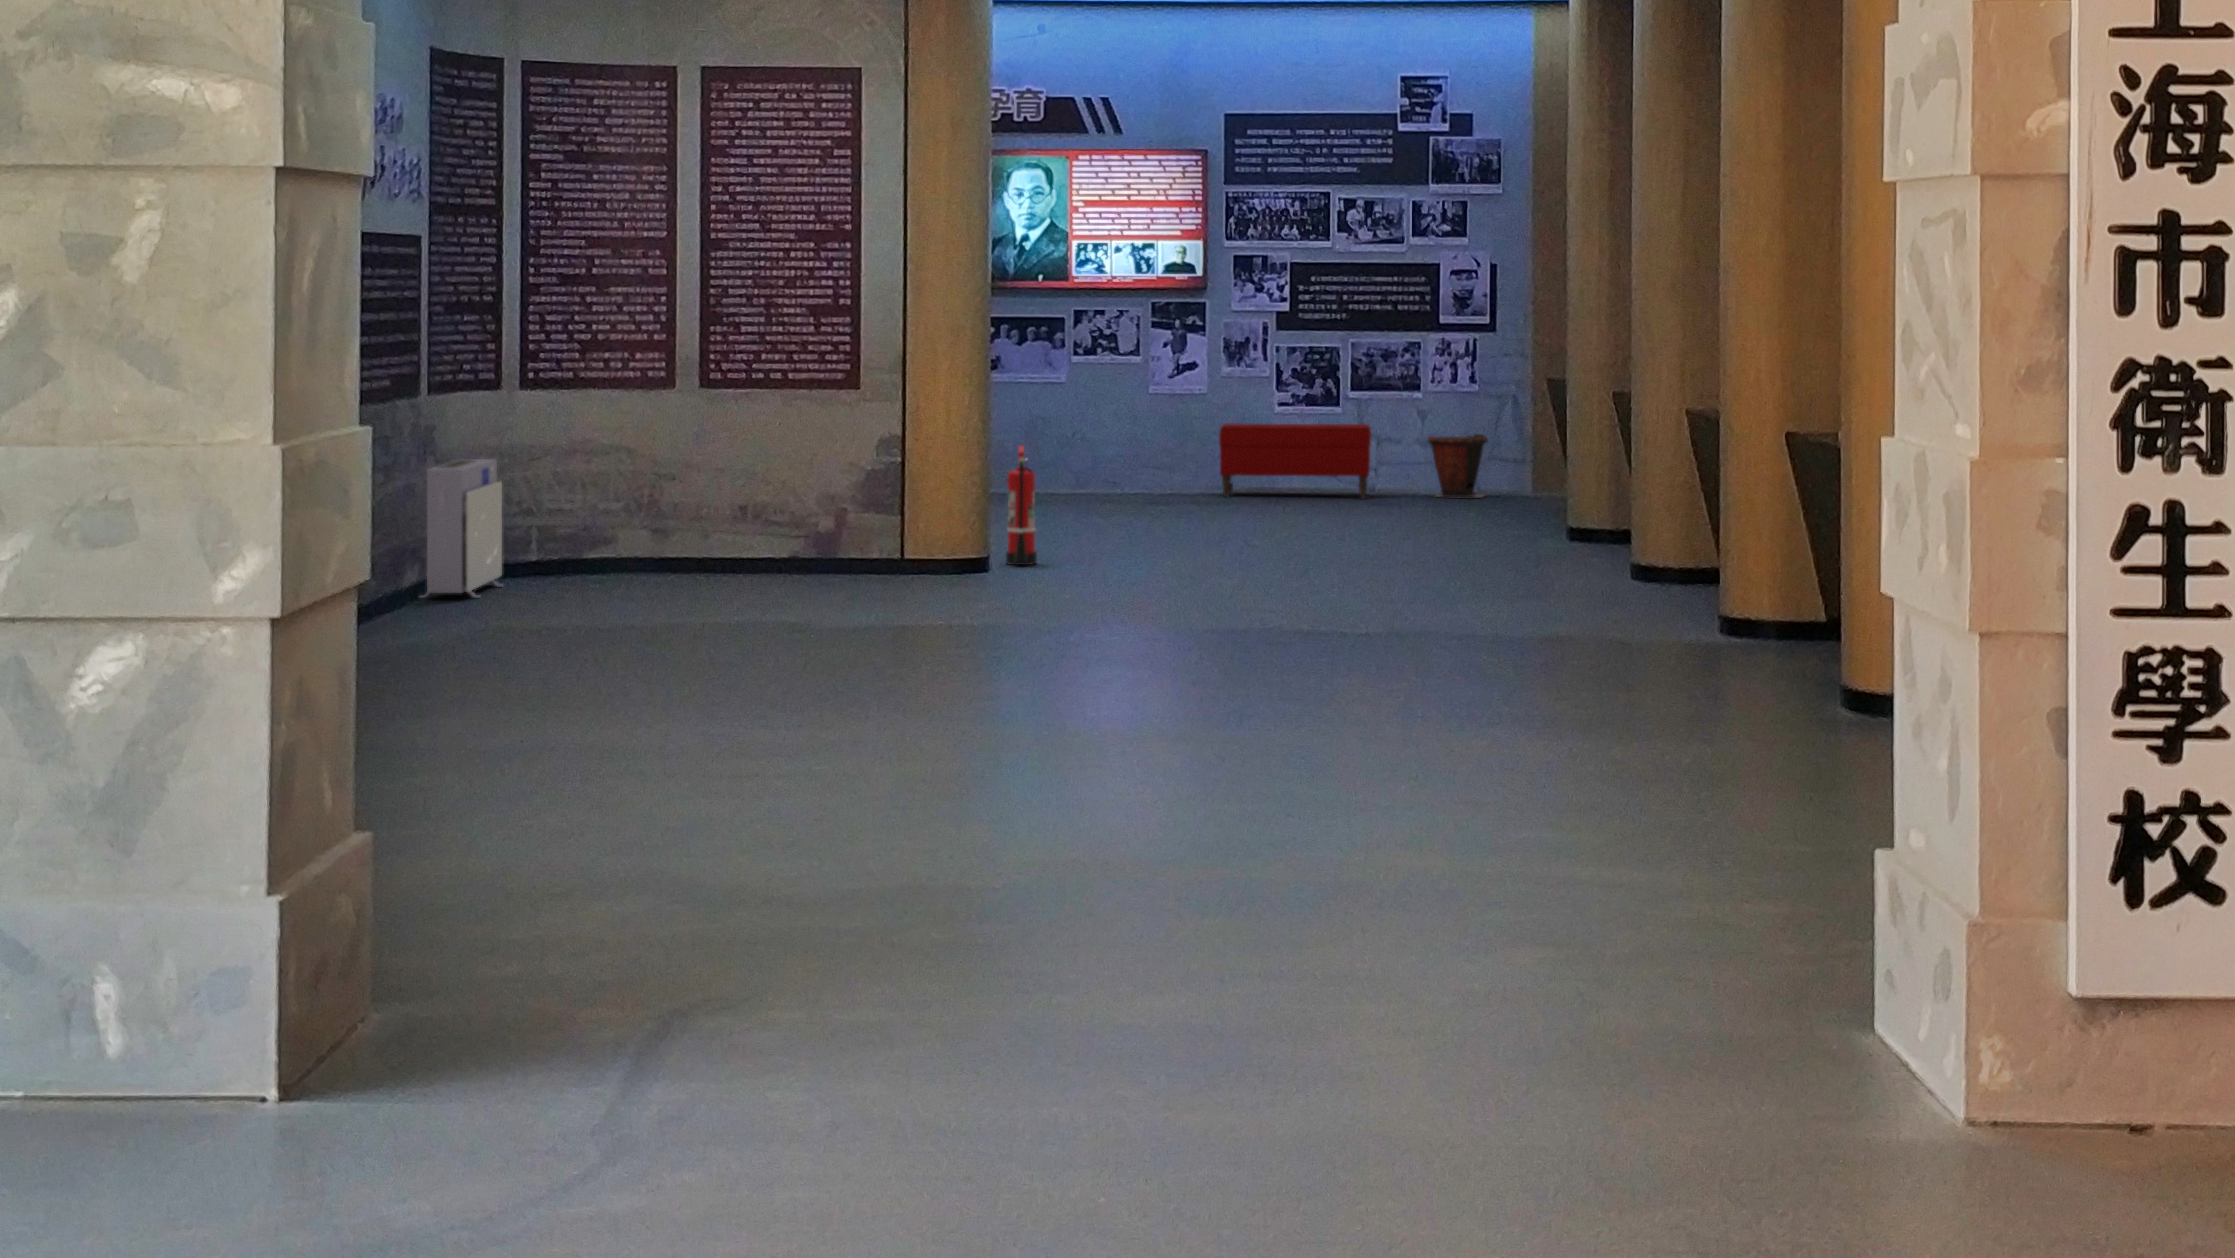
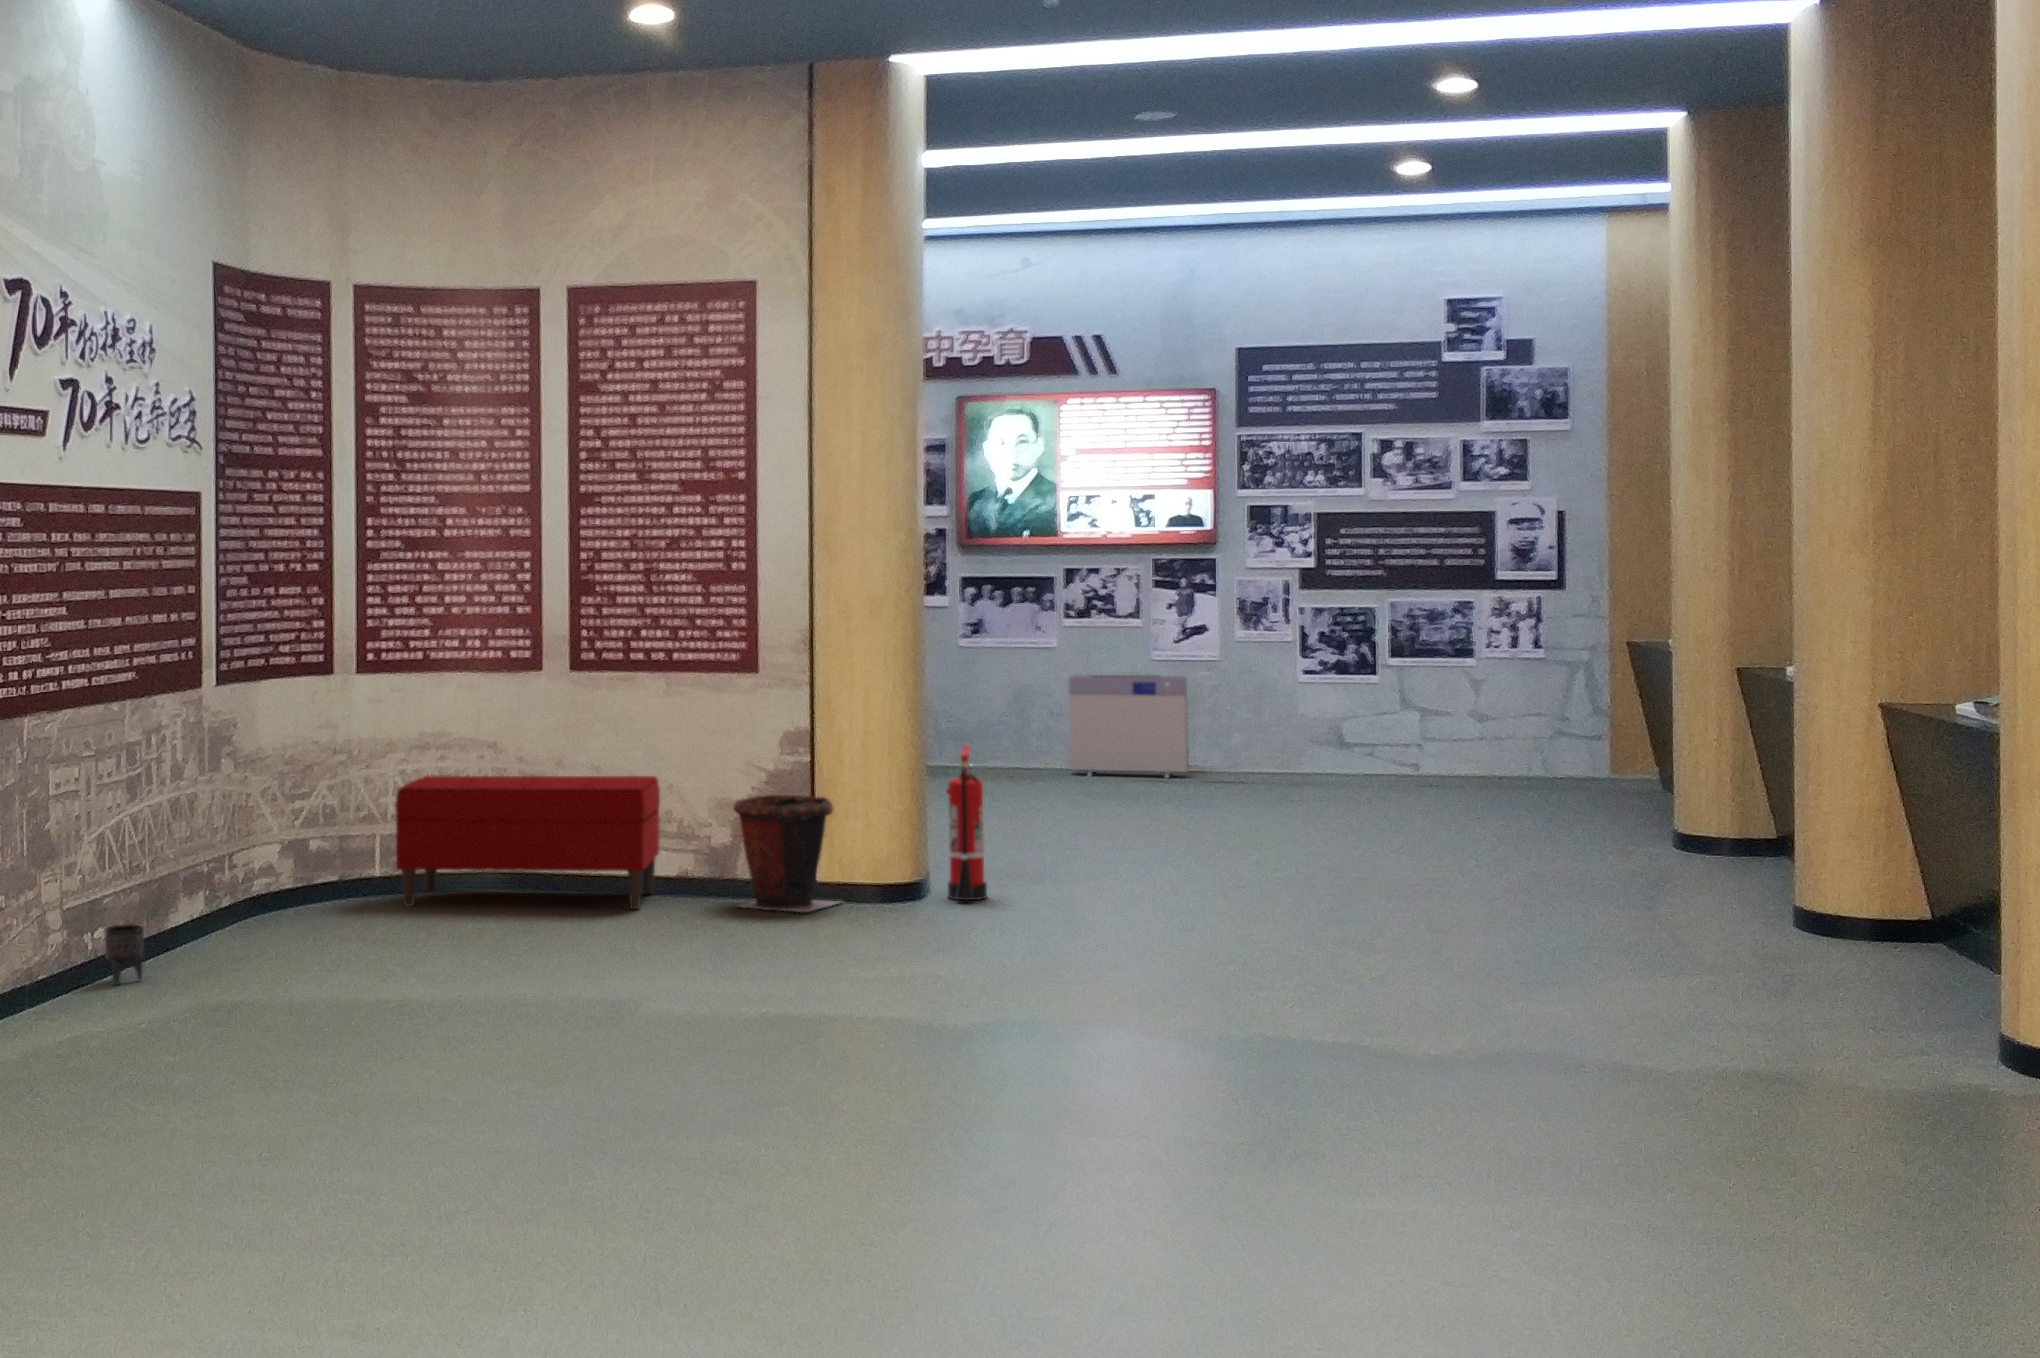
bench: present [1219,424,1371,499] -> present [395,775,660,909]
waste bin: present [1427,433,1488,498] -> present [733,795,839,912]
air purifier: present [420,459,502,598] -> present [1068,675,1189,778]
planter: none [388,570,418,614] -> present [104,924,144,985]

